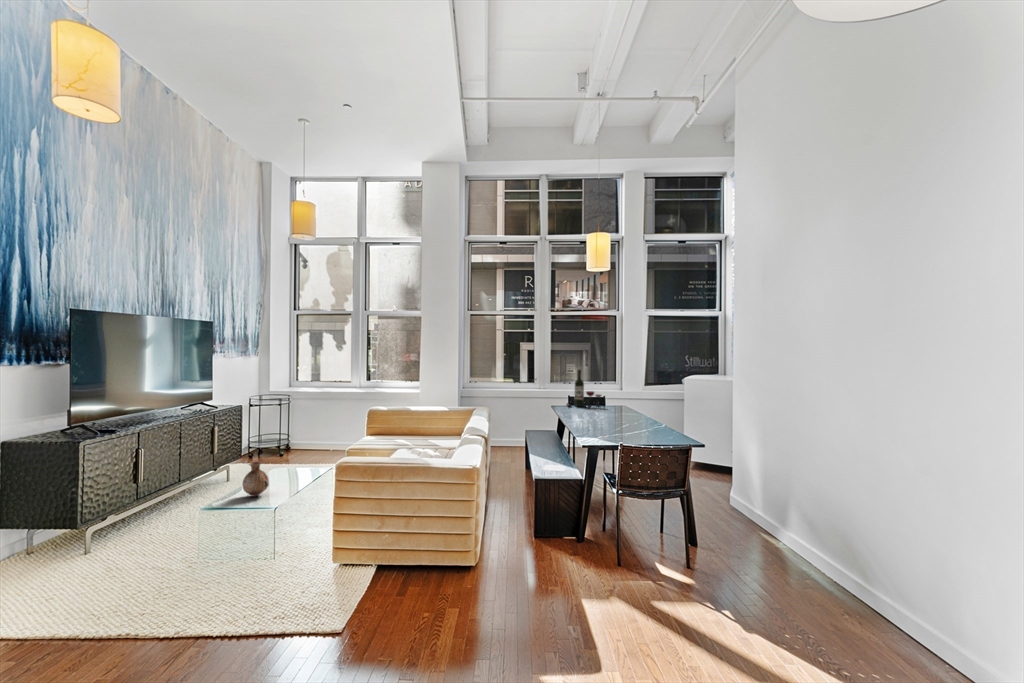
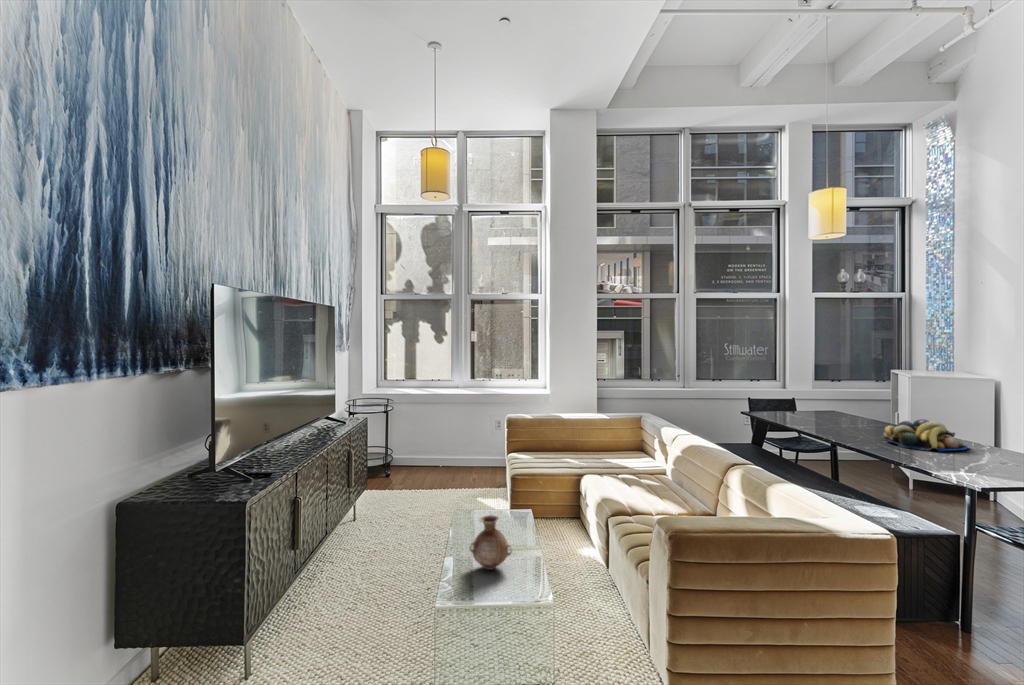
wine bottle: present [566,370,601,408] -> none [768,367,825,416]
fruit bowl: none [593,406,642,427] -> present [884,419,968,451]

